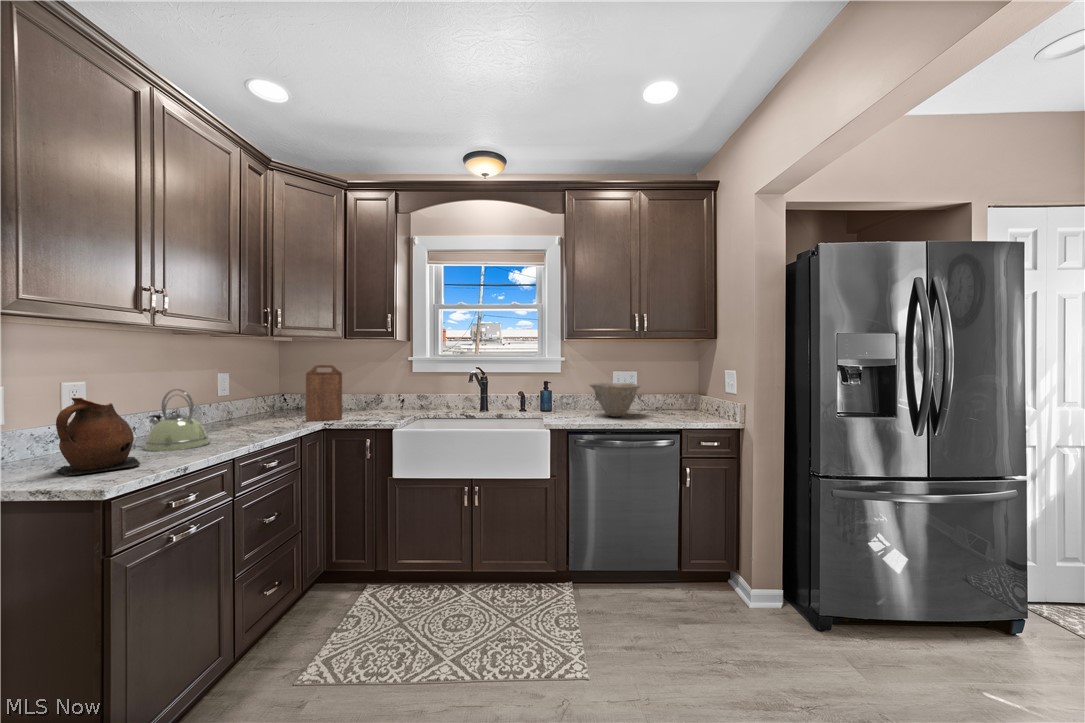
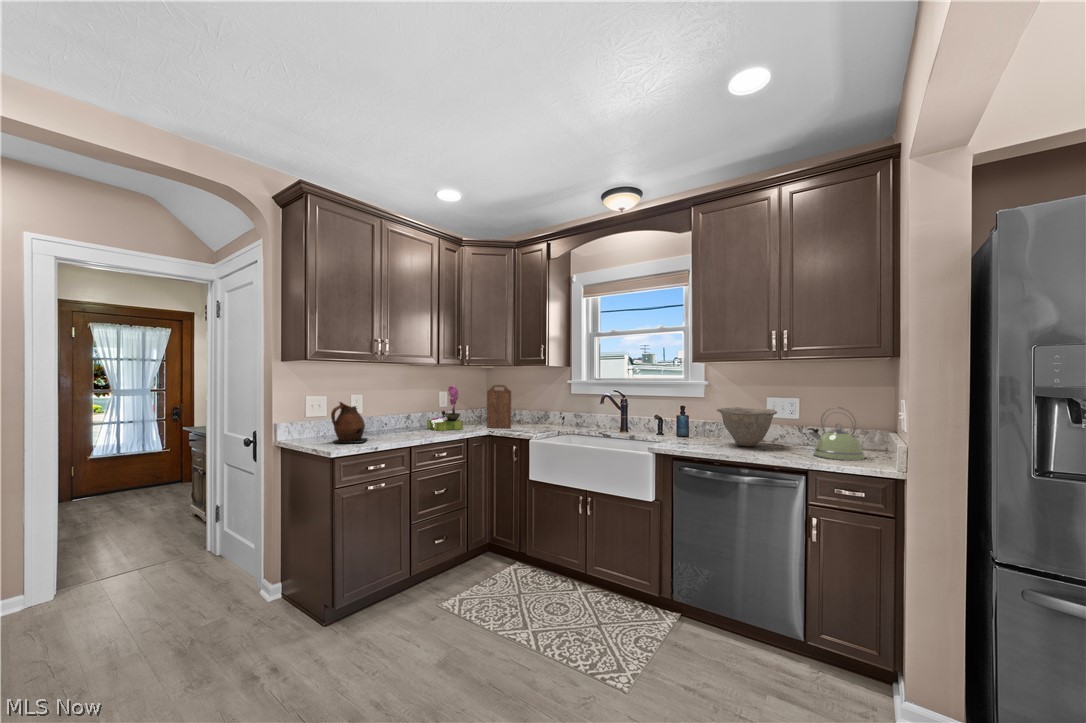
flower arrangement: none [209,364,275,433] -> present [427,385,463,431]
kettle: present [143,389,210,452] -> present [808,407,865,461]

